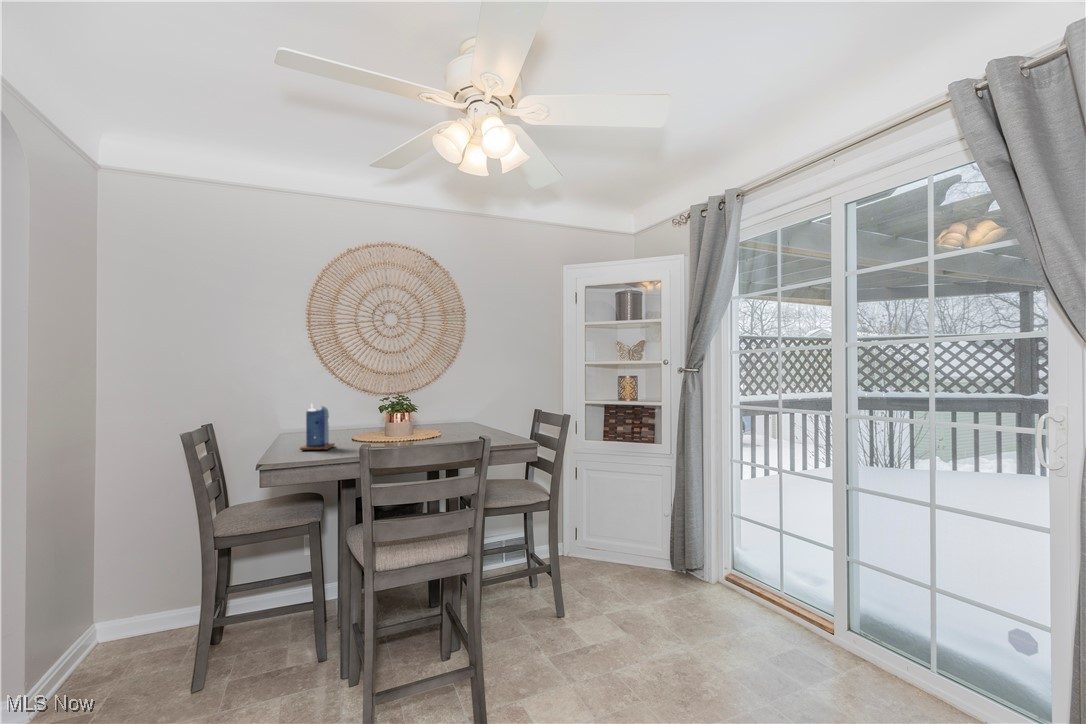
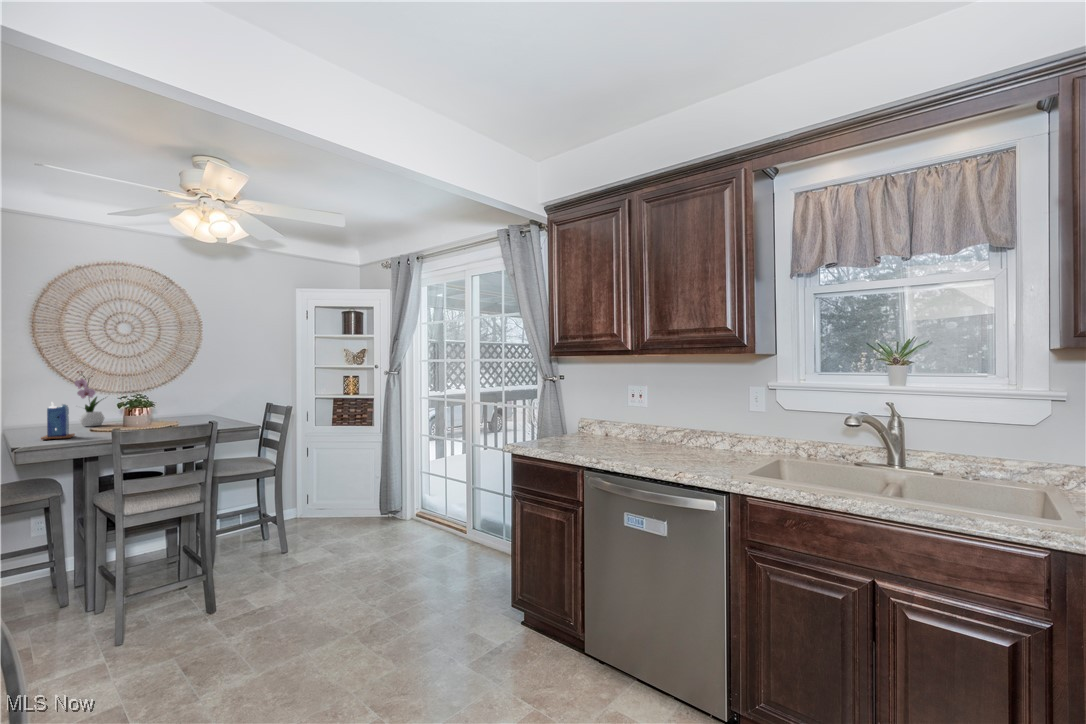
flower arrangement: none [340,367,372,433] -> present [75,371,105,426]

